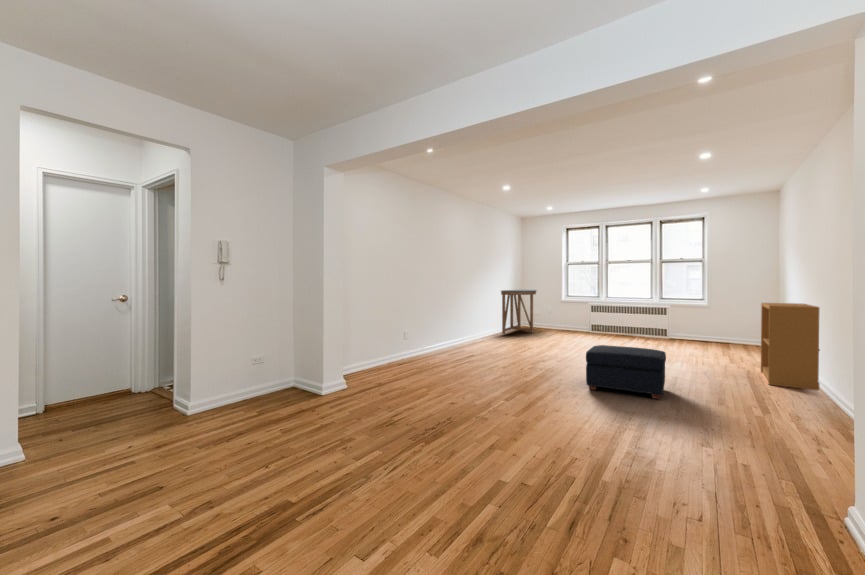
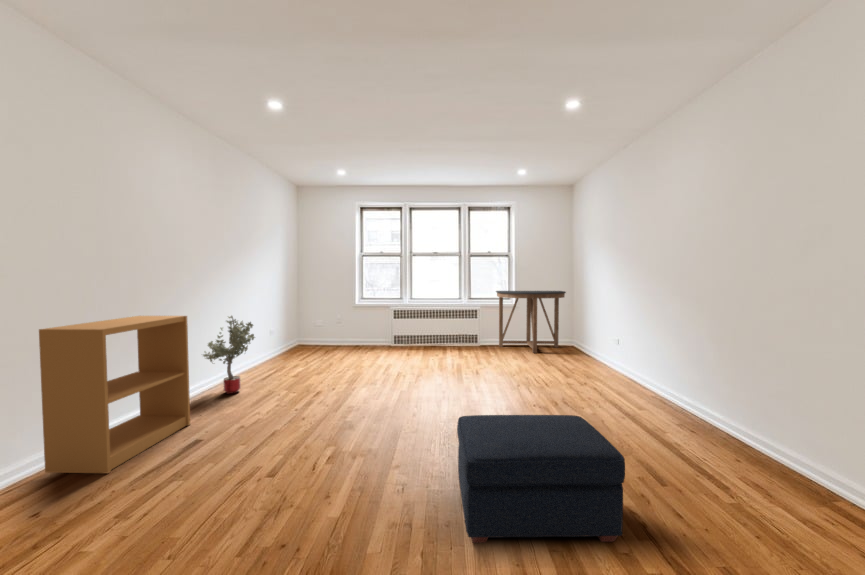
console table: present [501,289,537,334] -> present [496,291,566,353]
potted tree: none [471,300,497,343] -> present [203,316,255,394]
bookshelf: present [761,303,820,390] -> present [39,316,190,473]

